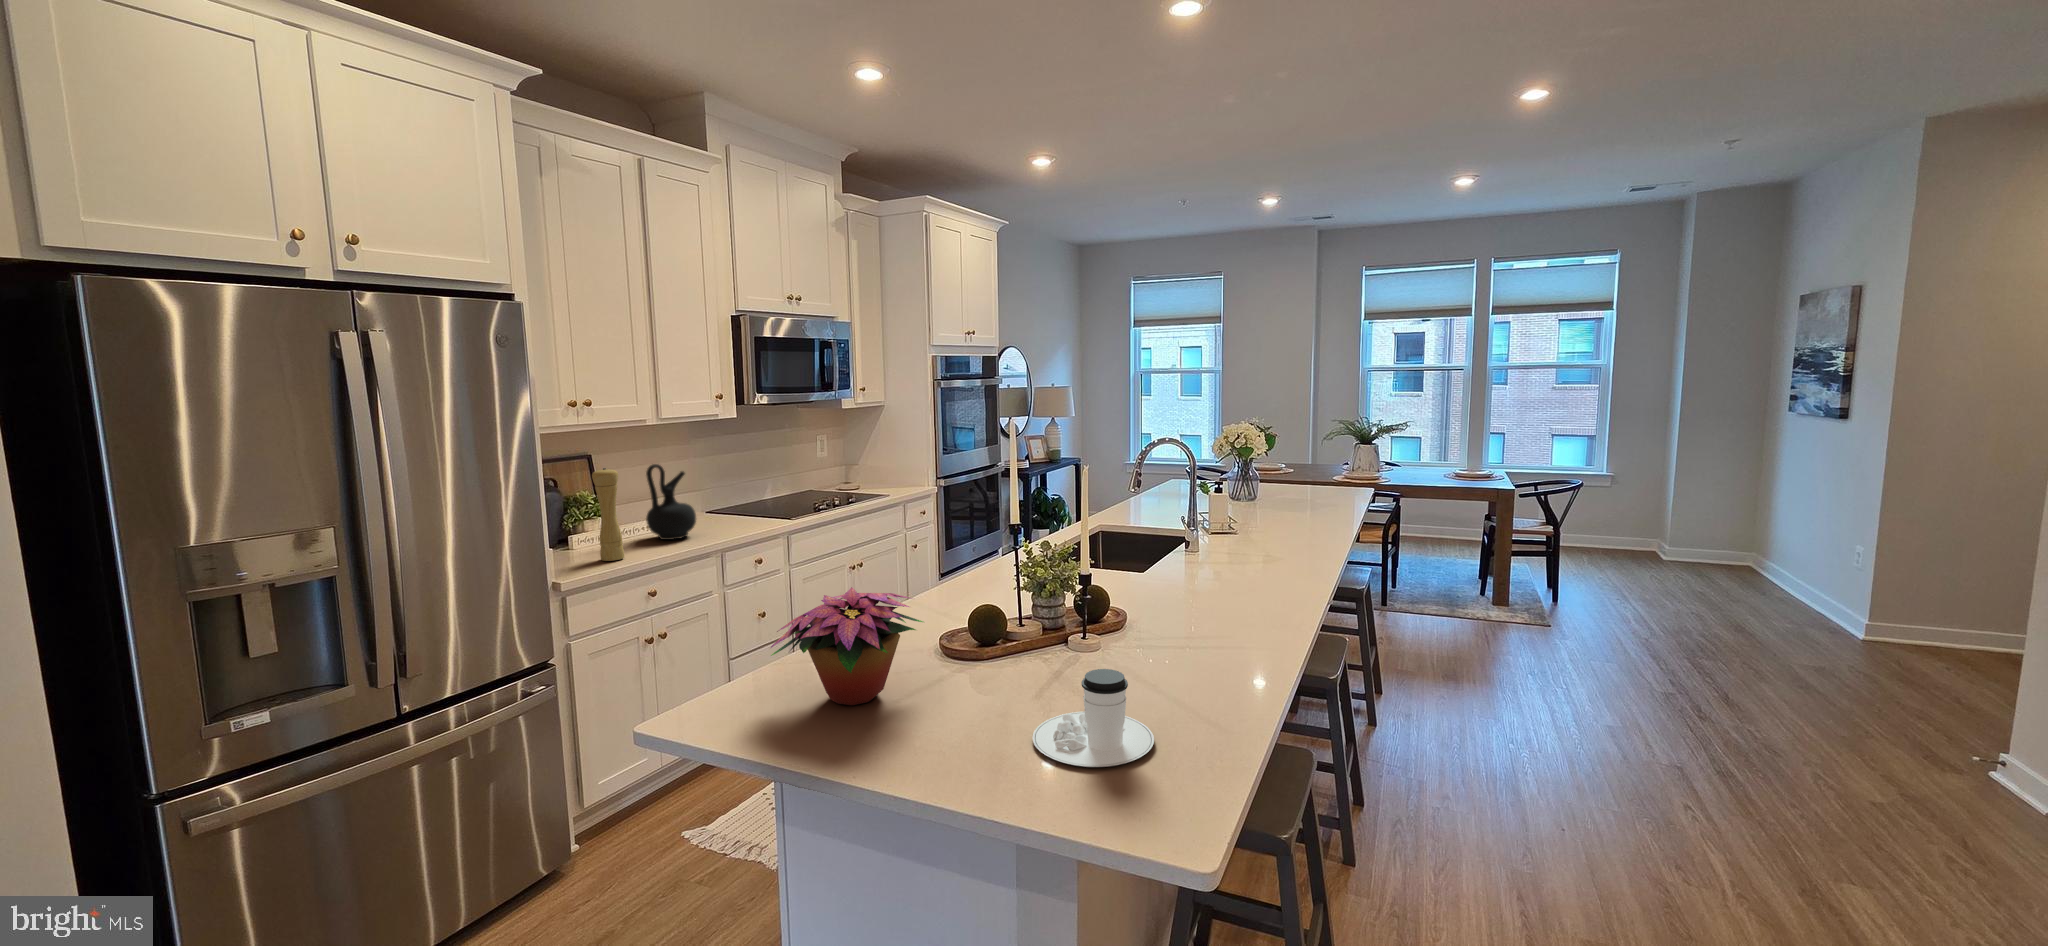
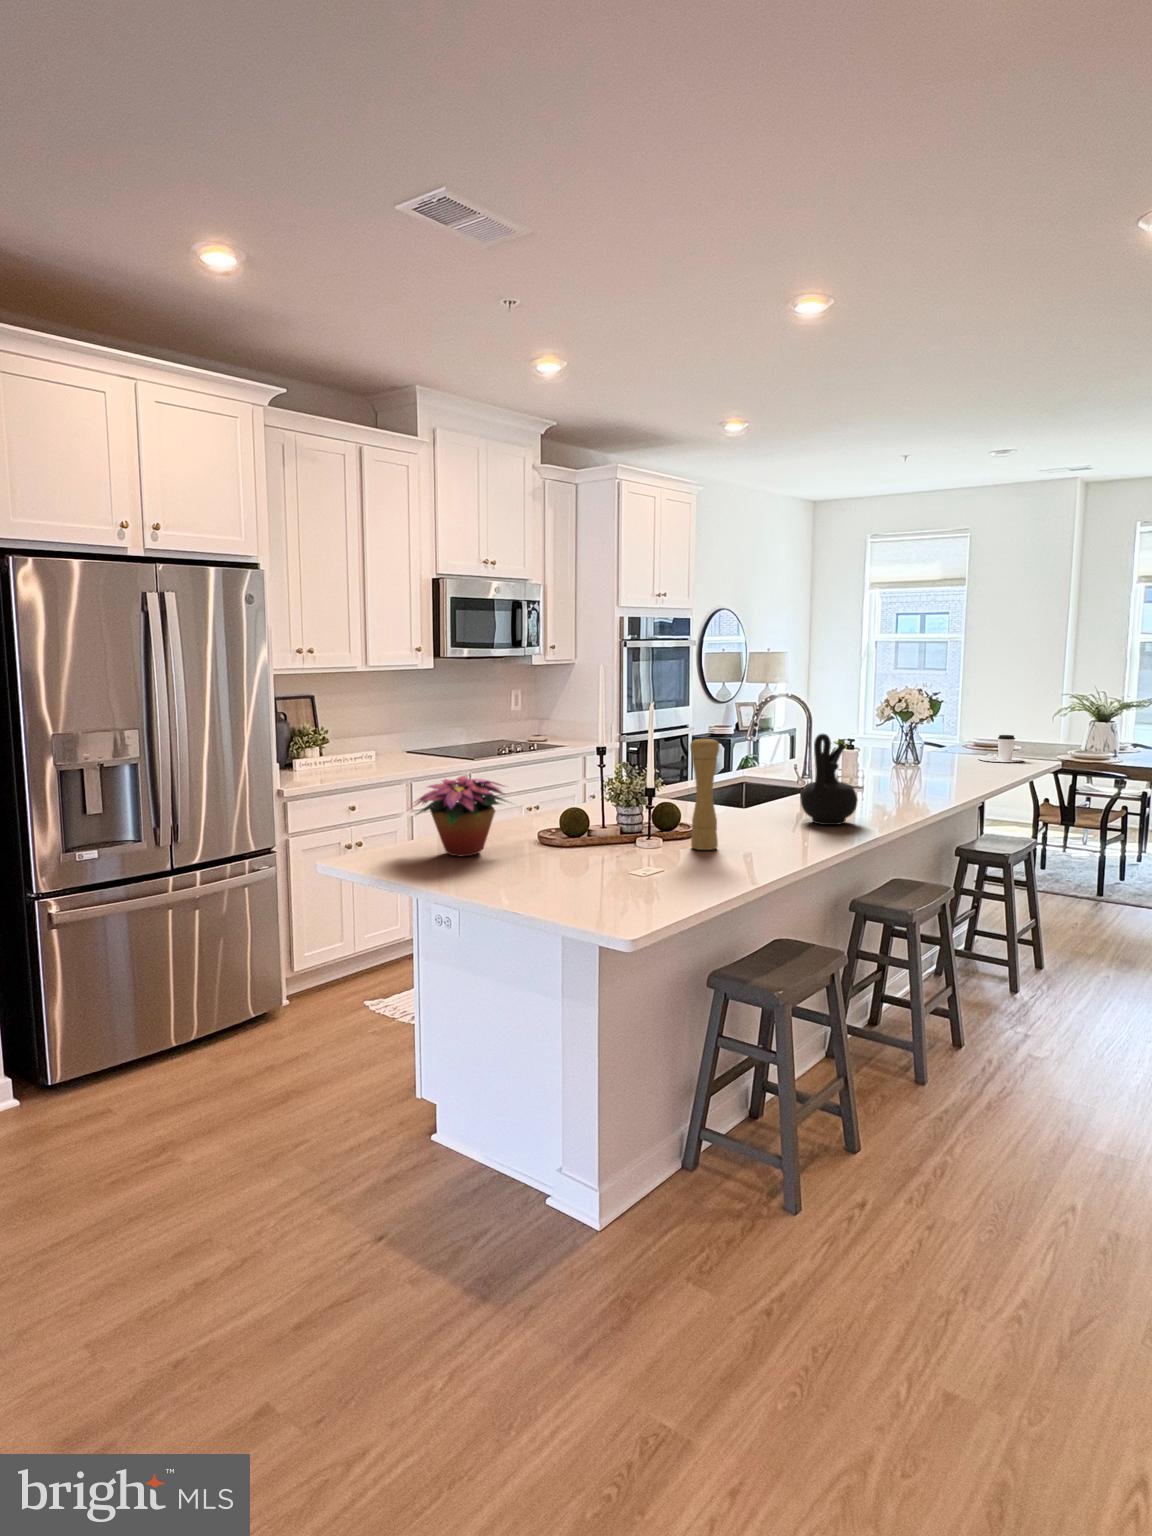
ceramic jug: present [646,464,696,540] -> present [801,734,858,825]
pepper mill: present [592,468,624,561] -> present [690,737,719,850]
coffee cup: present [1033,669,1154,767] -> present [978,735,1024,762]

